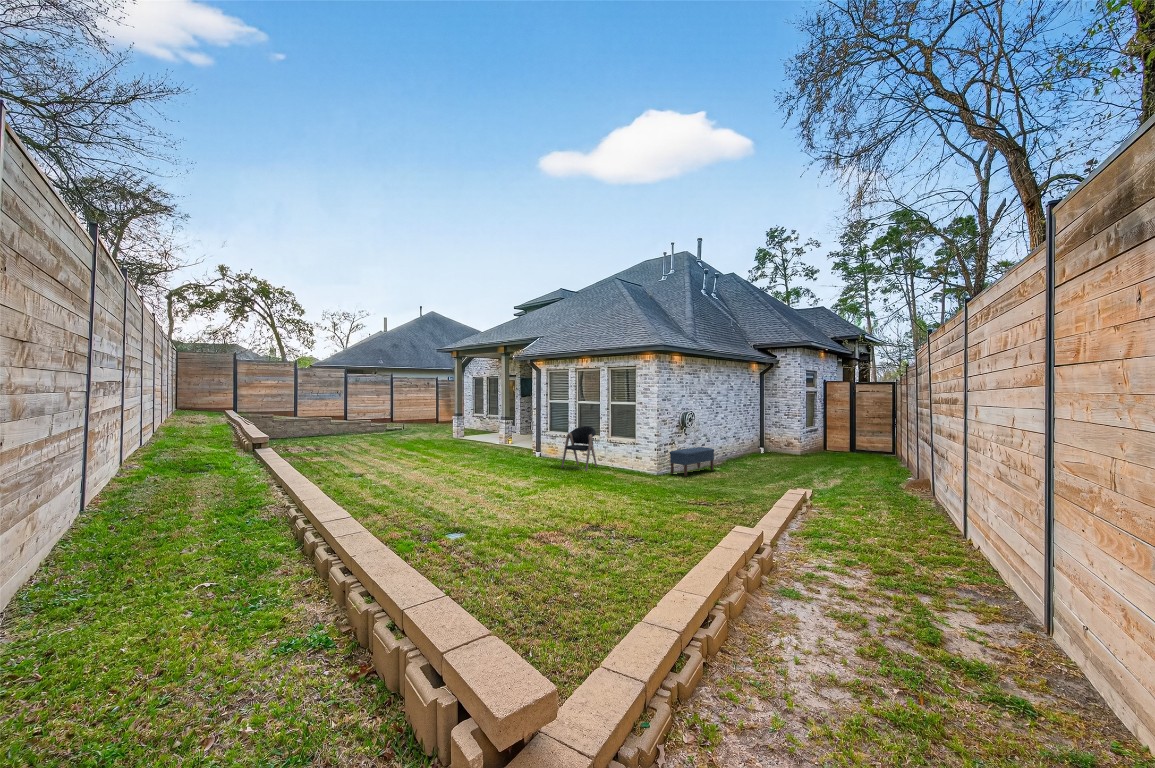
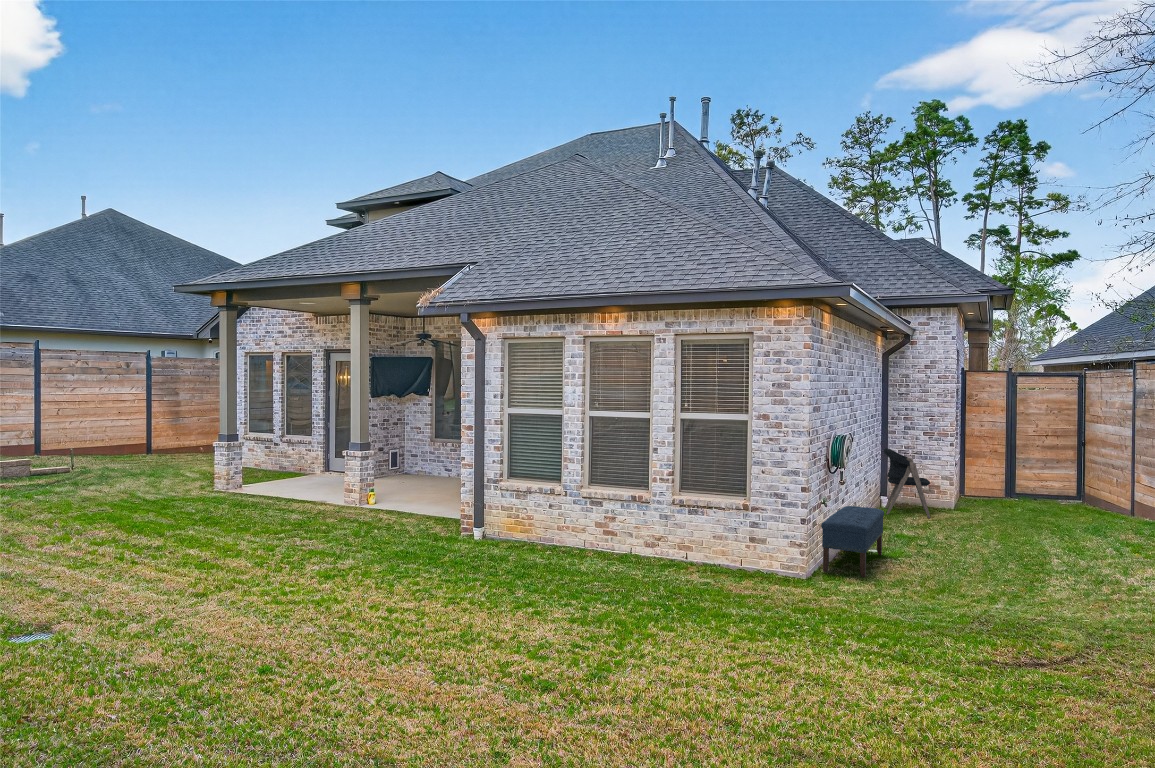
chair: present [562,426,597,471] -> present [884,448,930,518]

